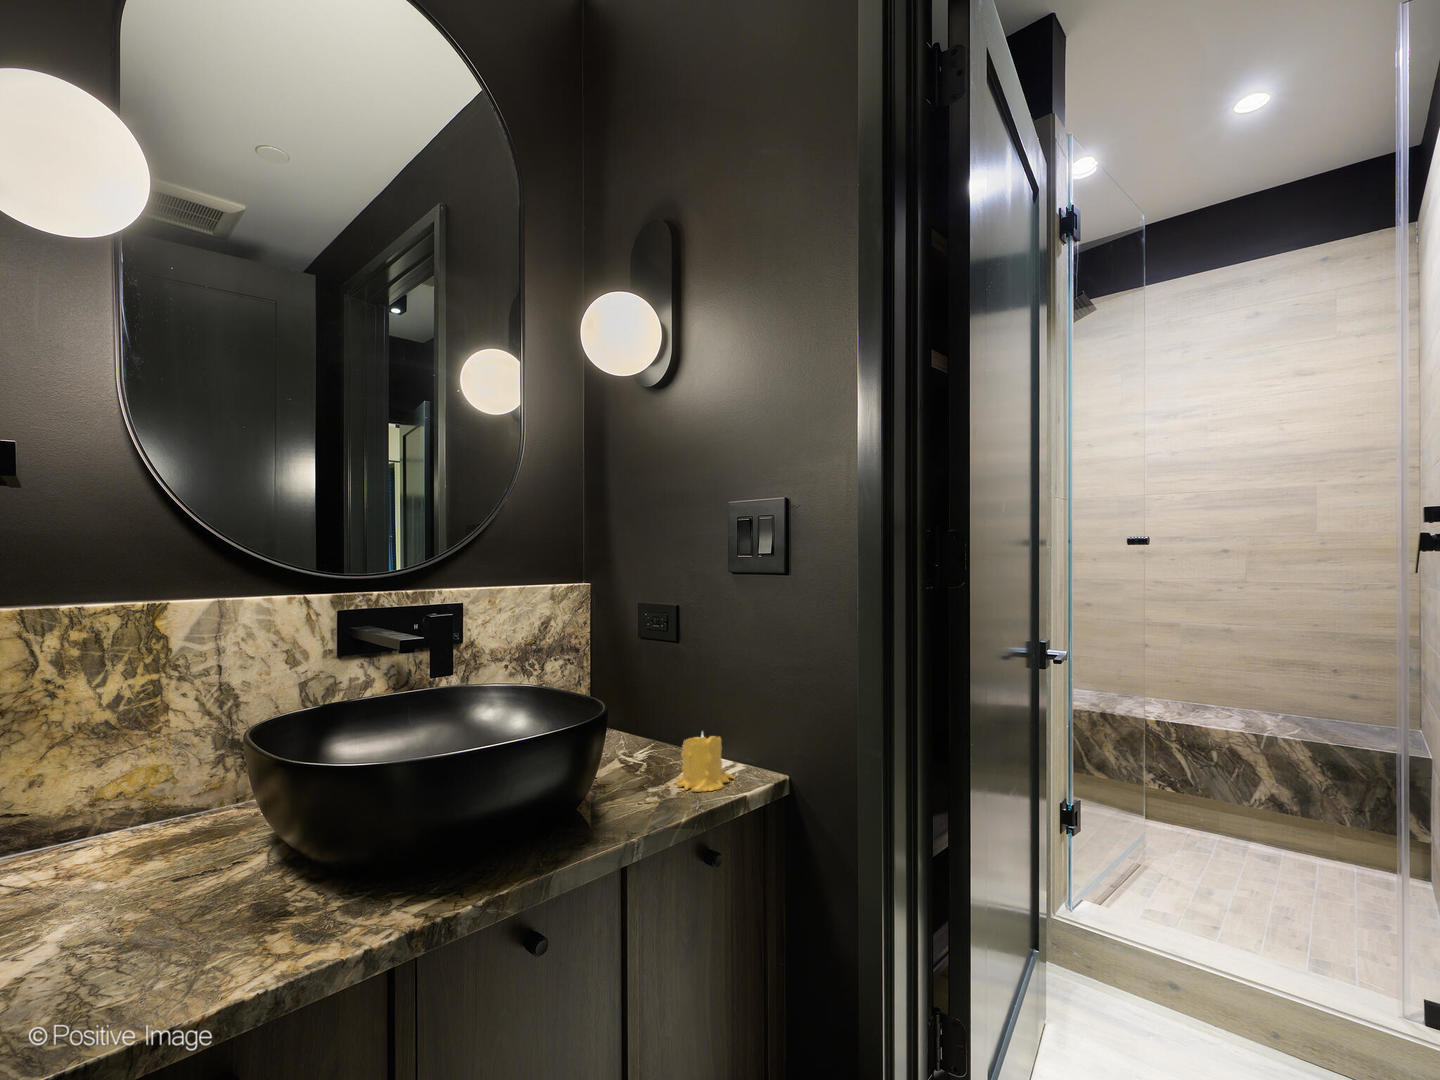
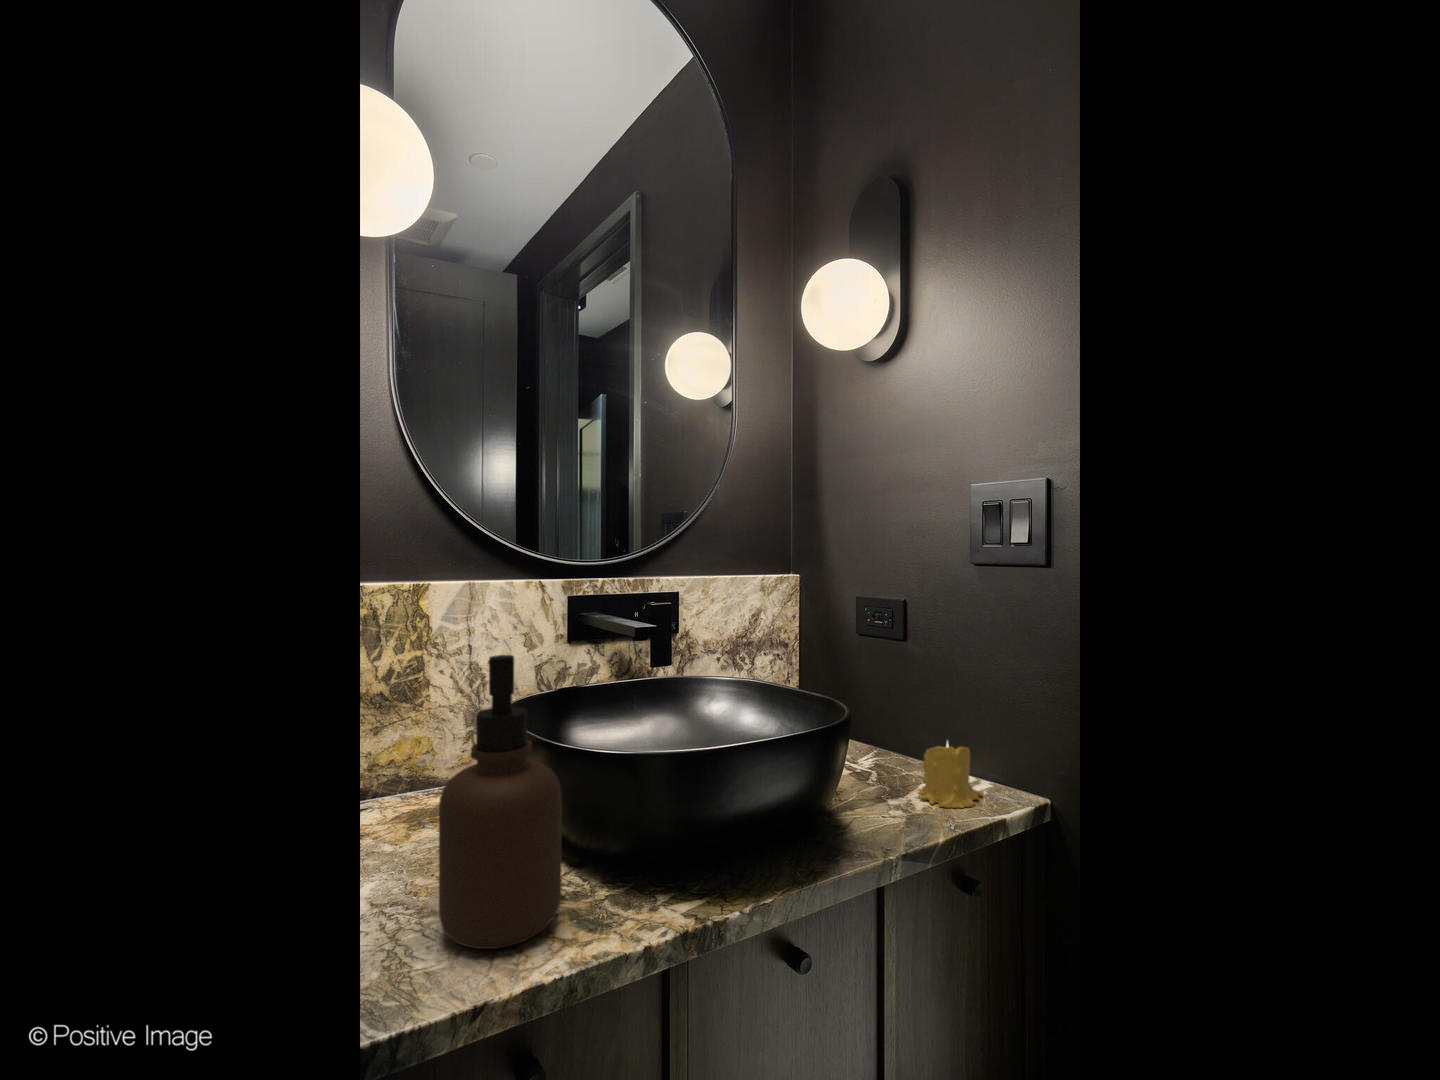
soap dispenser: none [136,677,282,975] -> present [439,655,561,949]

